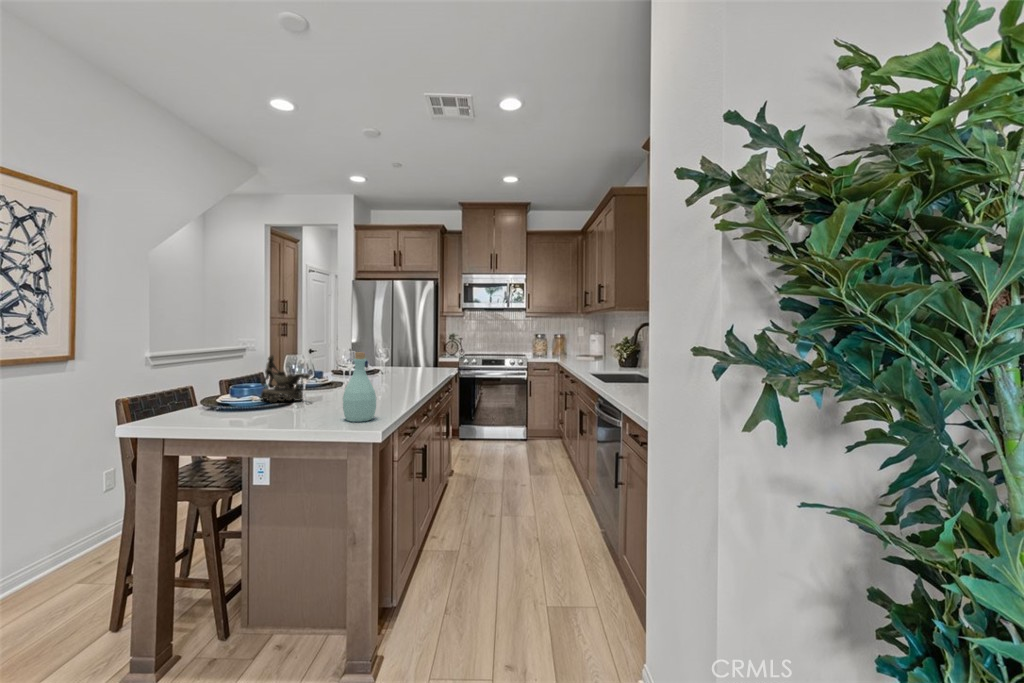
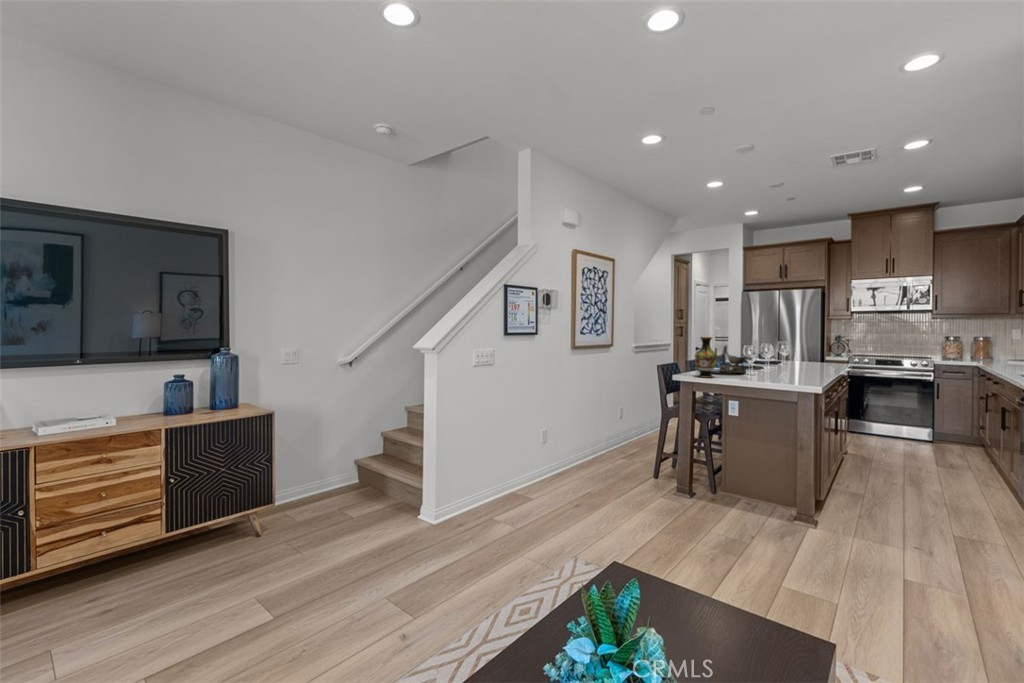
vase: none [178,343,226,423] -> present [695,337,717,377]
bottle: present [343,352,376,422] -> none [785,343,809,384]

